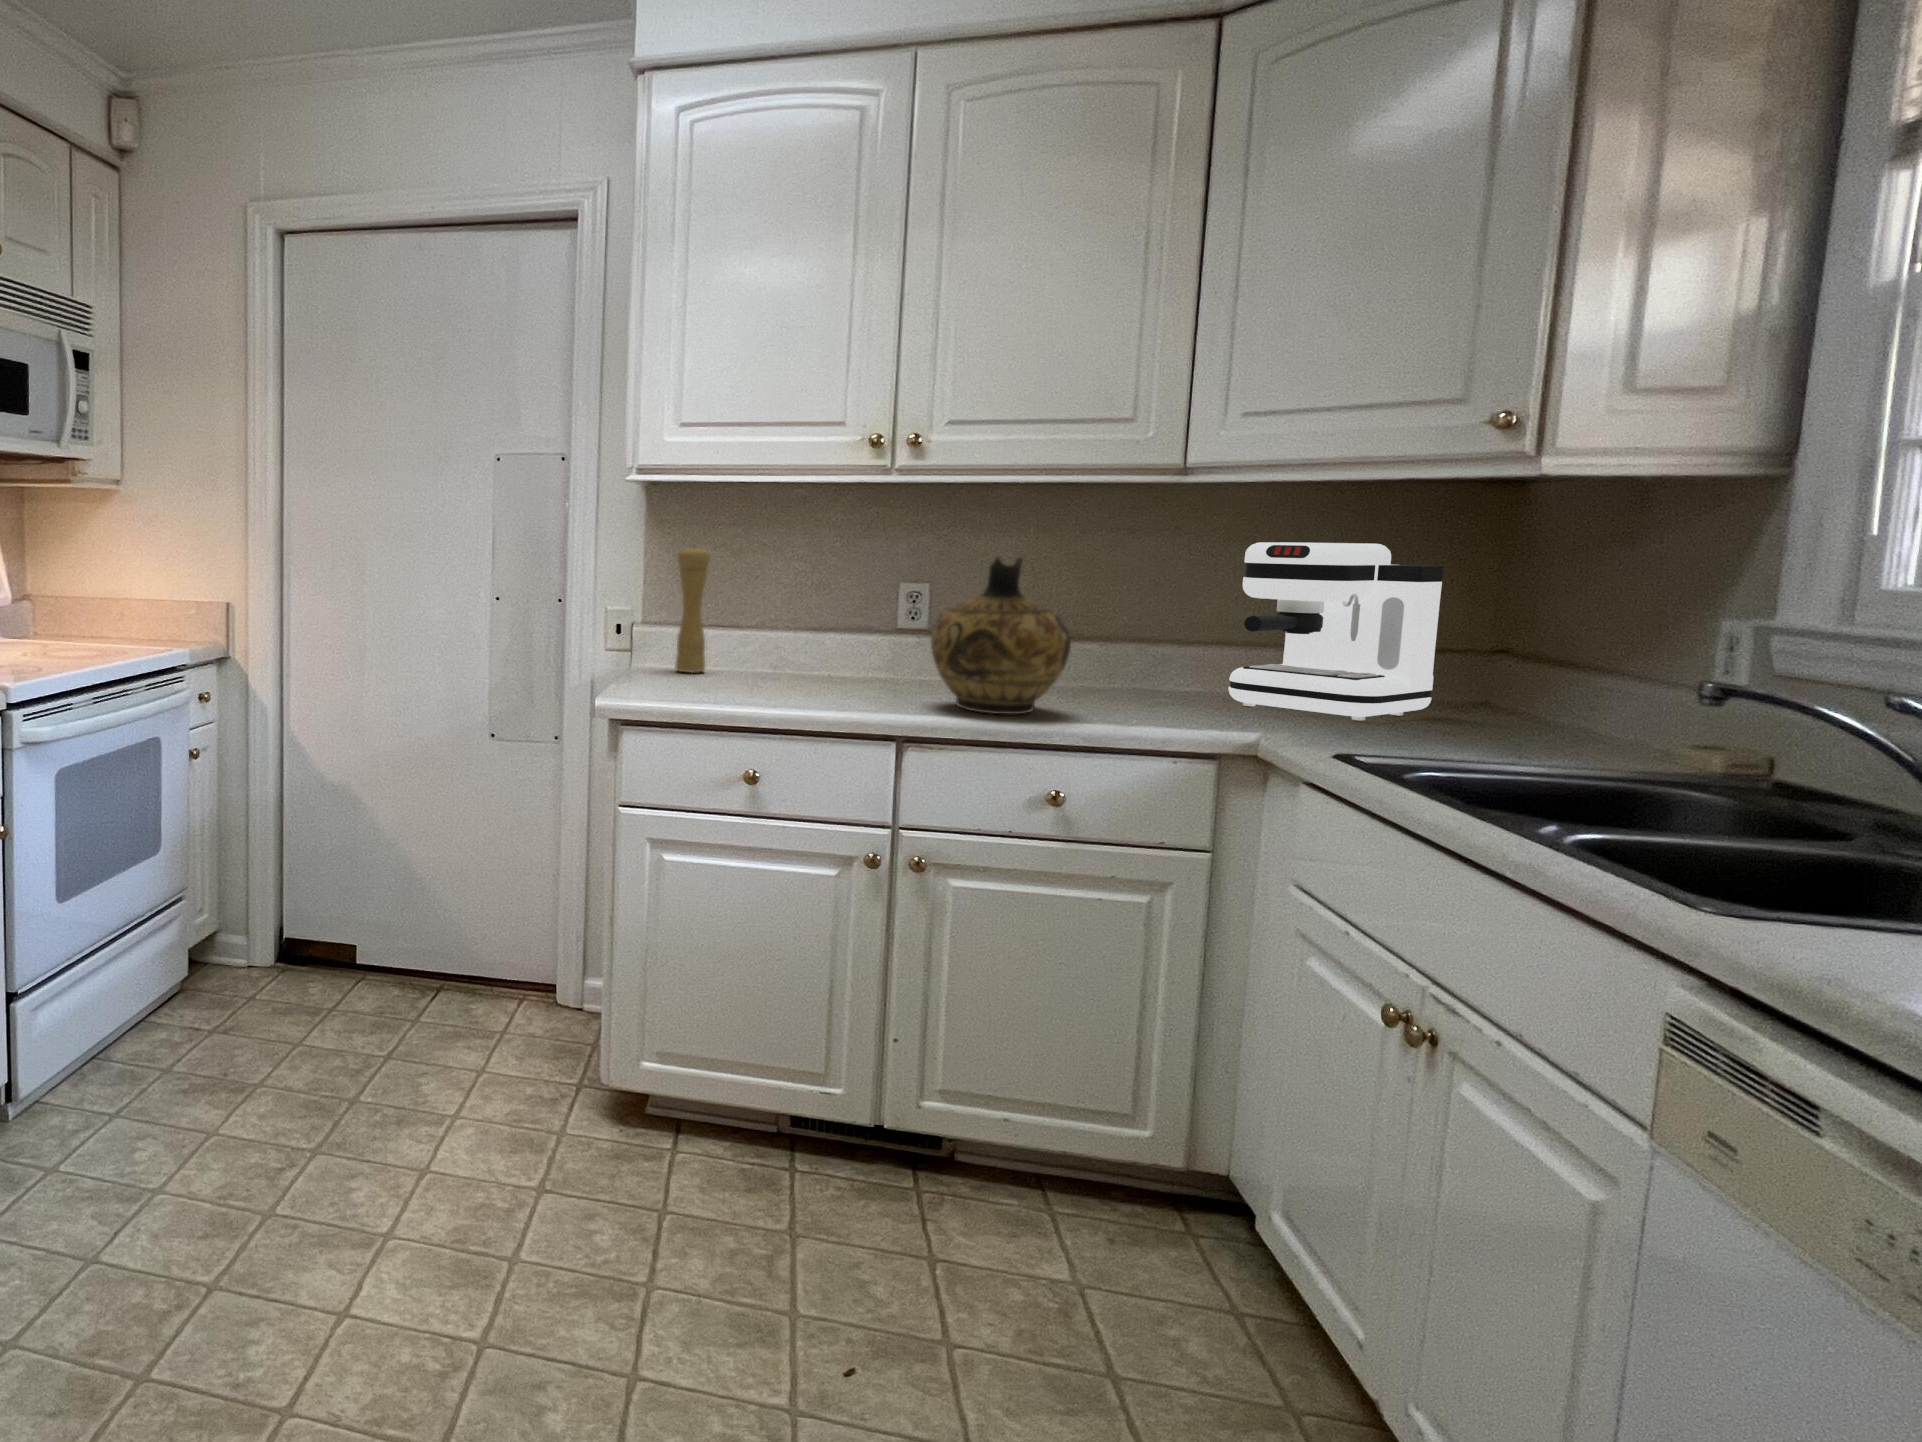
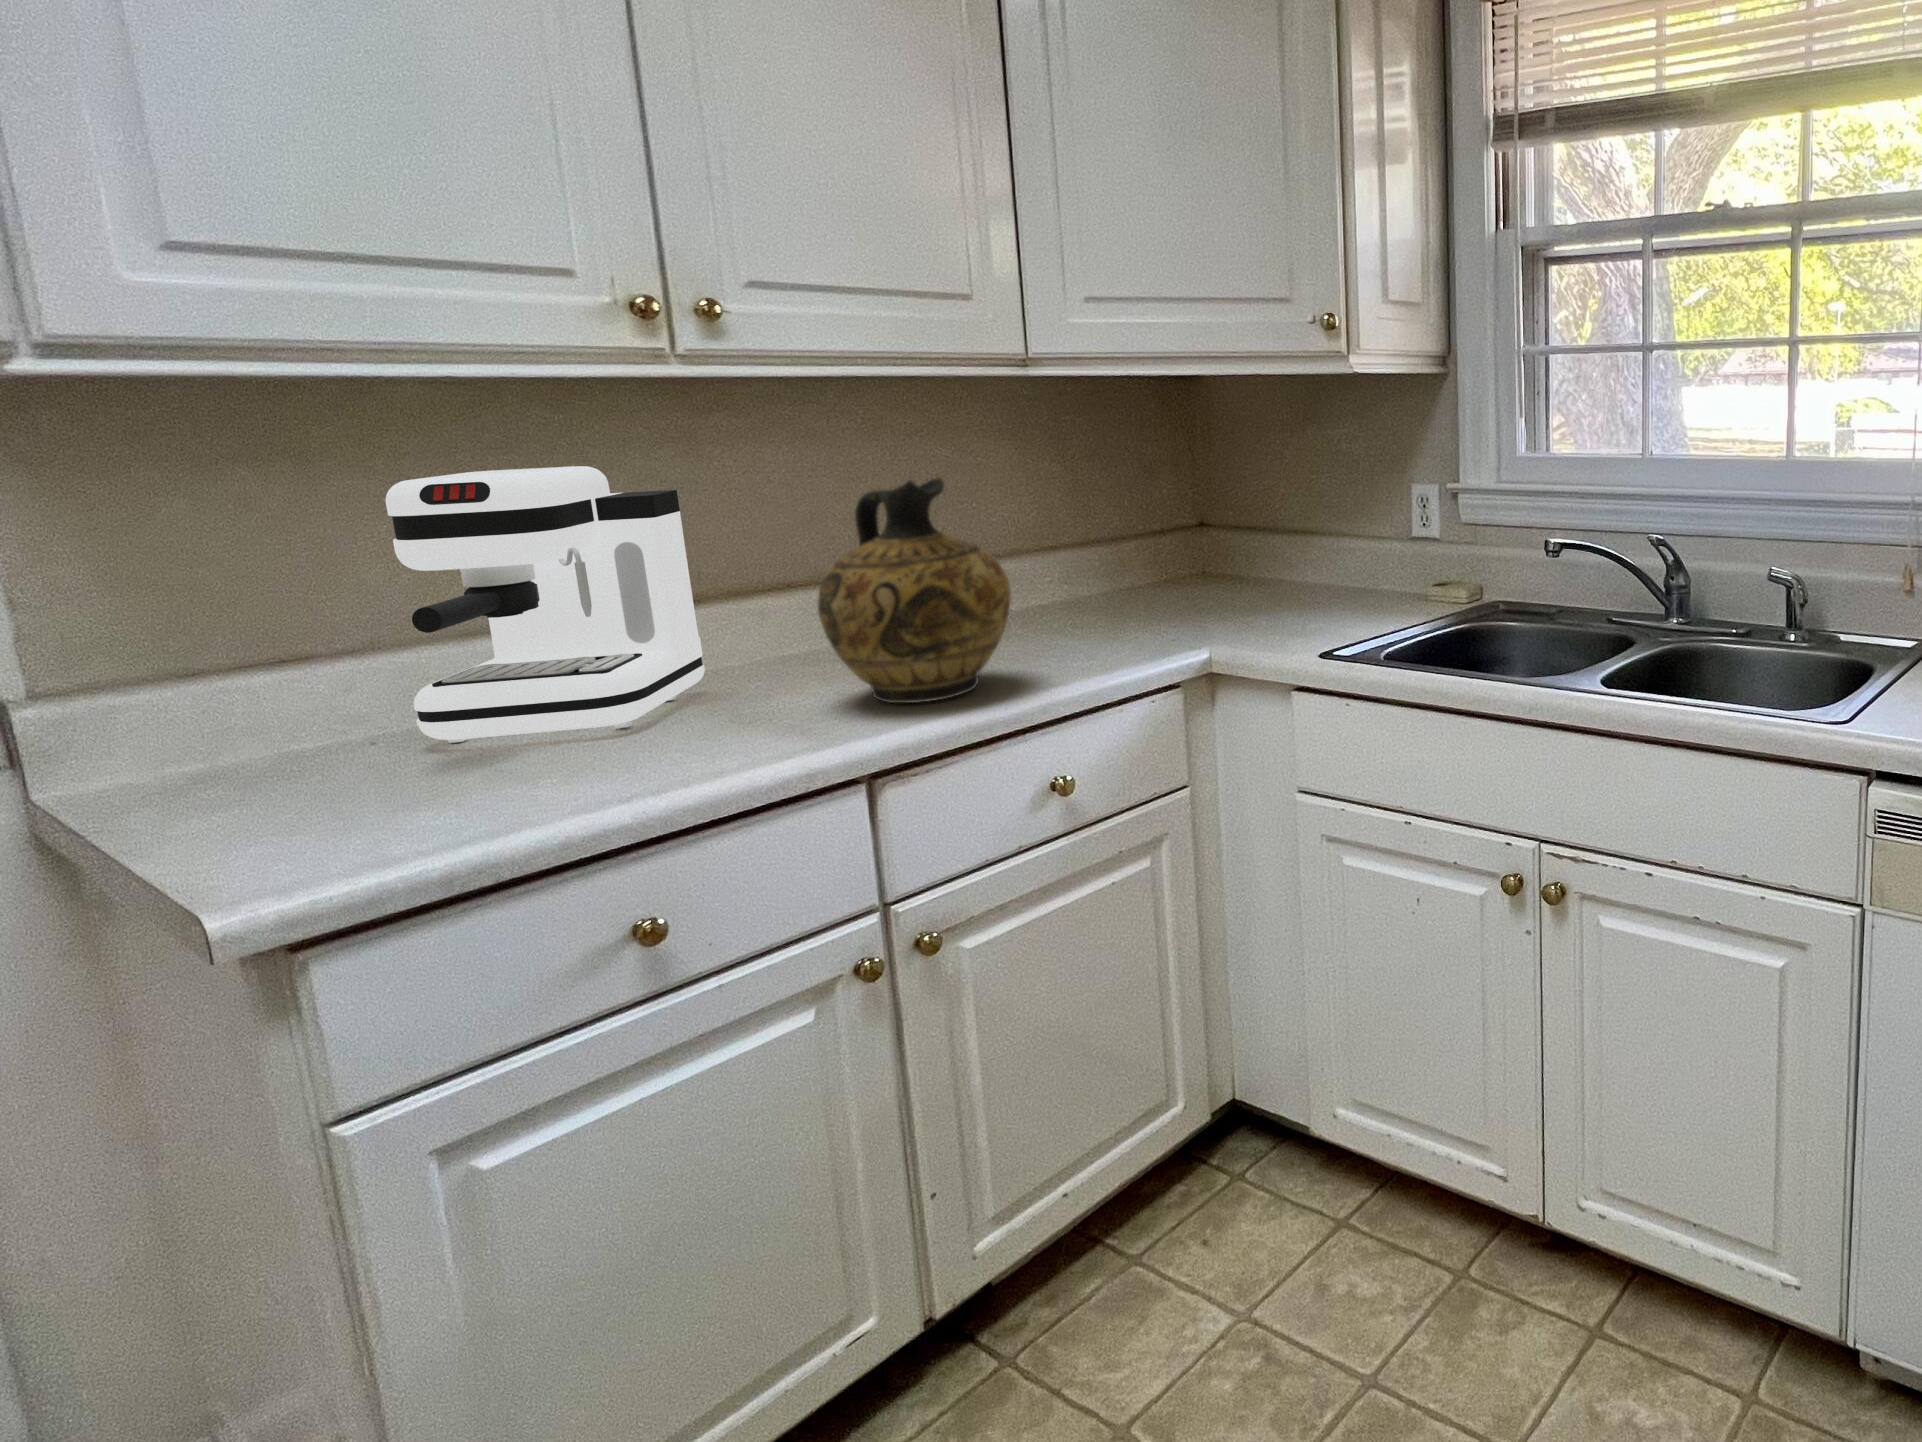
coffee maker: present [1229,542,1444,721] -> present [386,466,704,743]
pepper mill: present [675,547,710,673] -> none [158,521,299,788]

